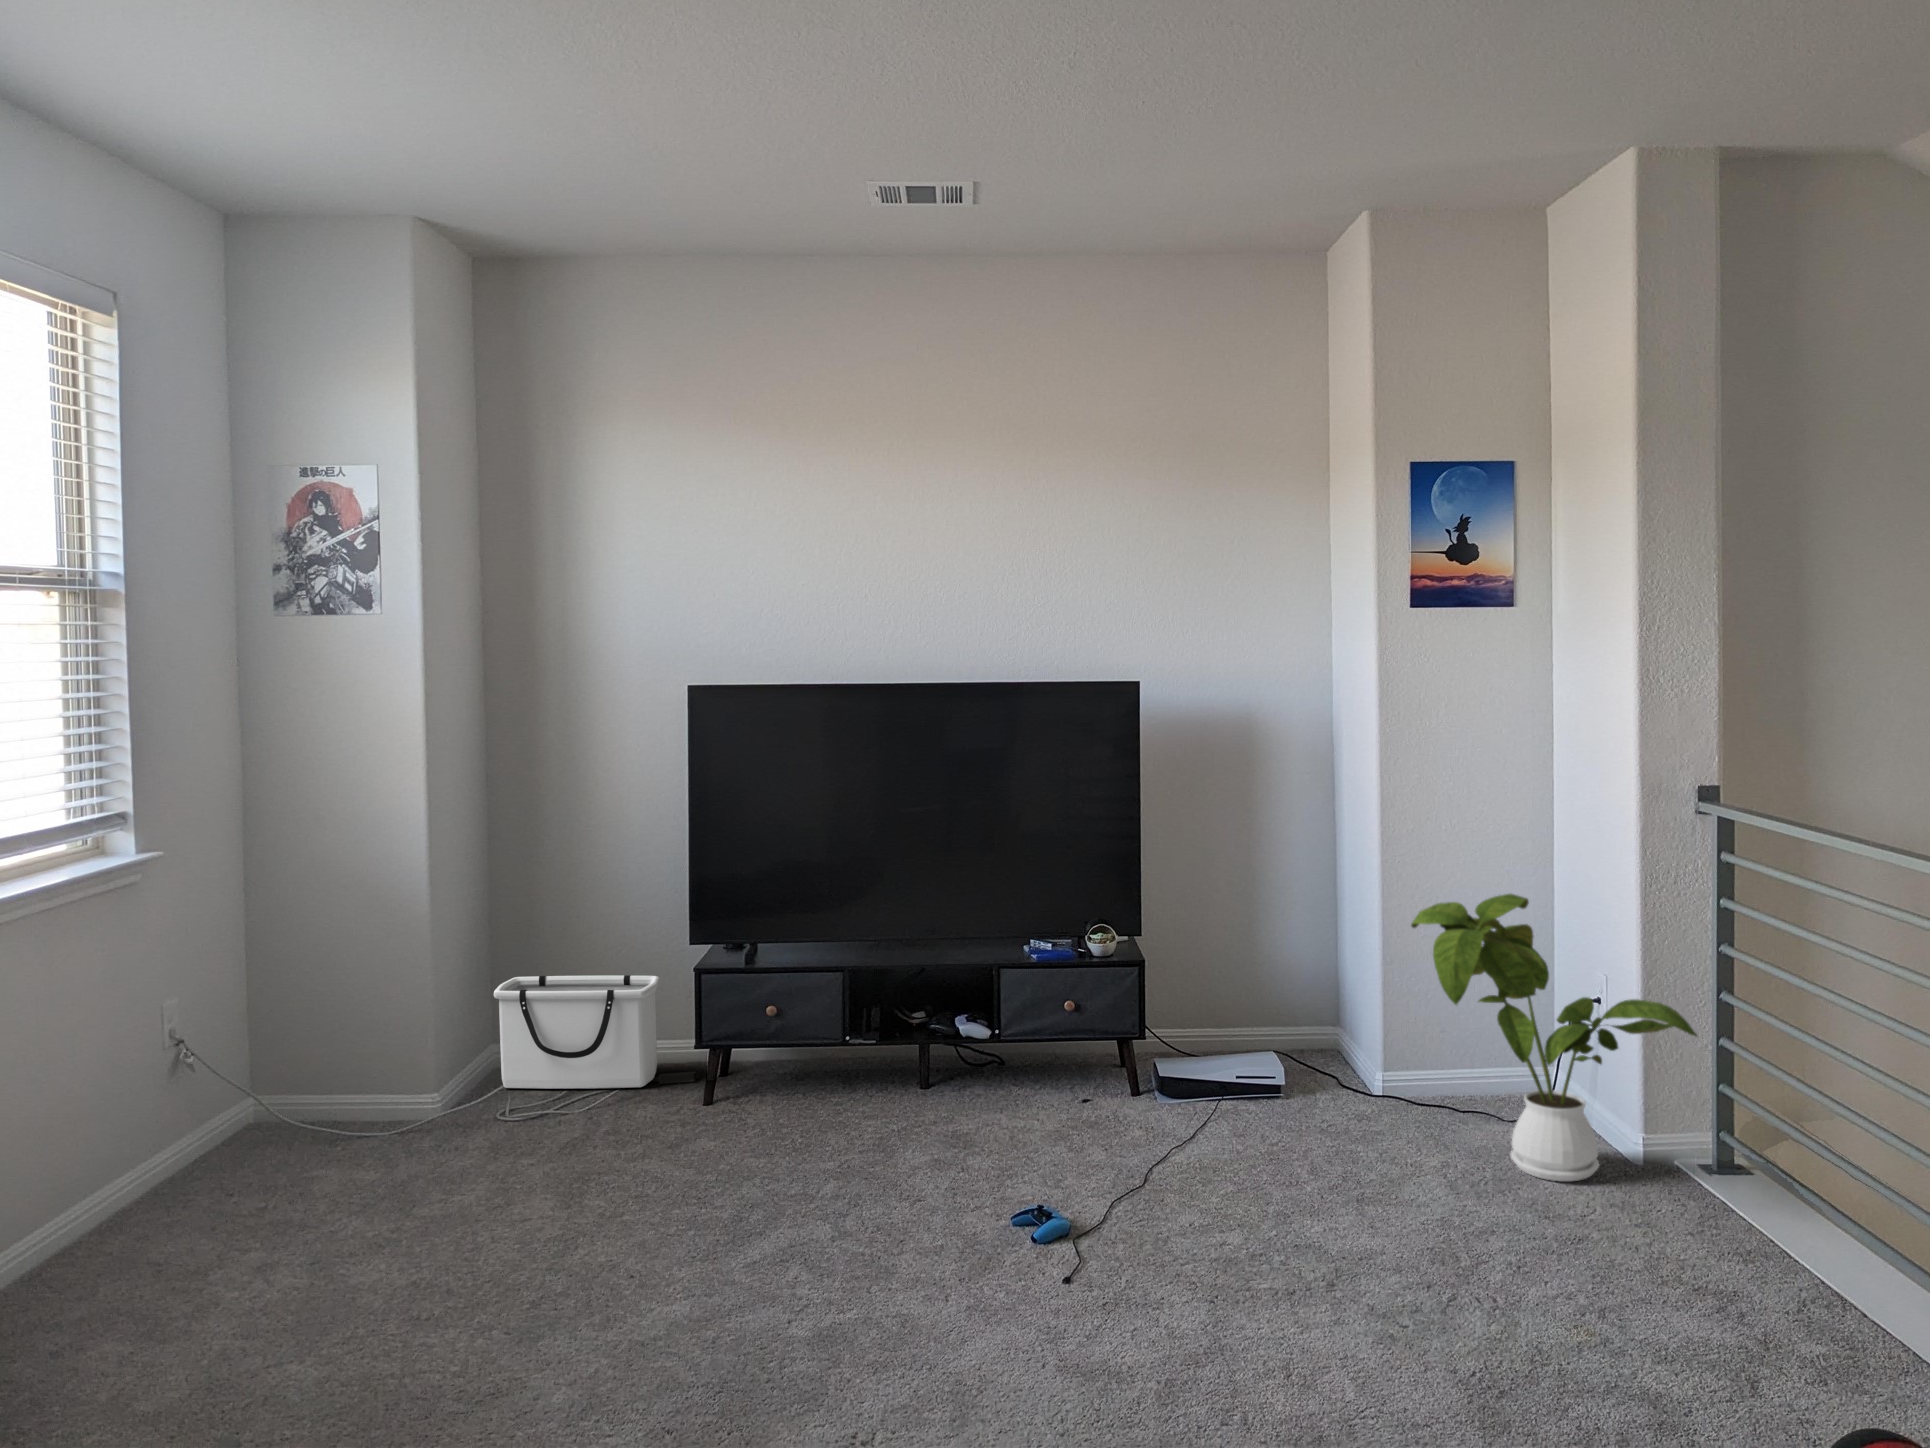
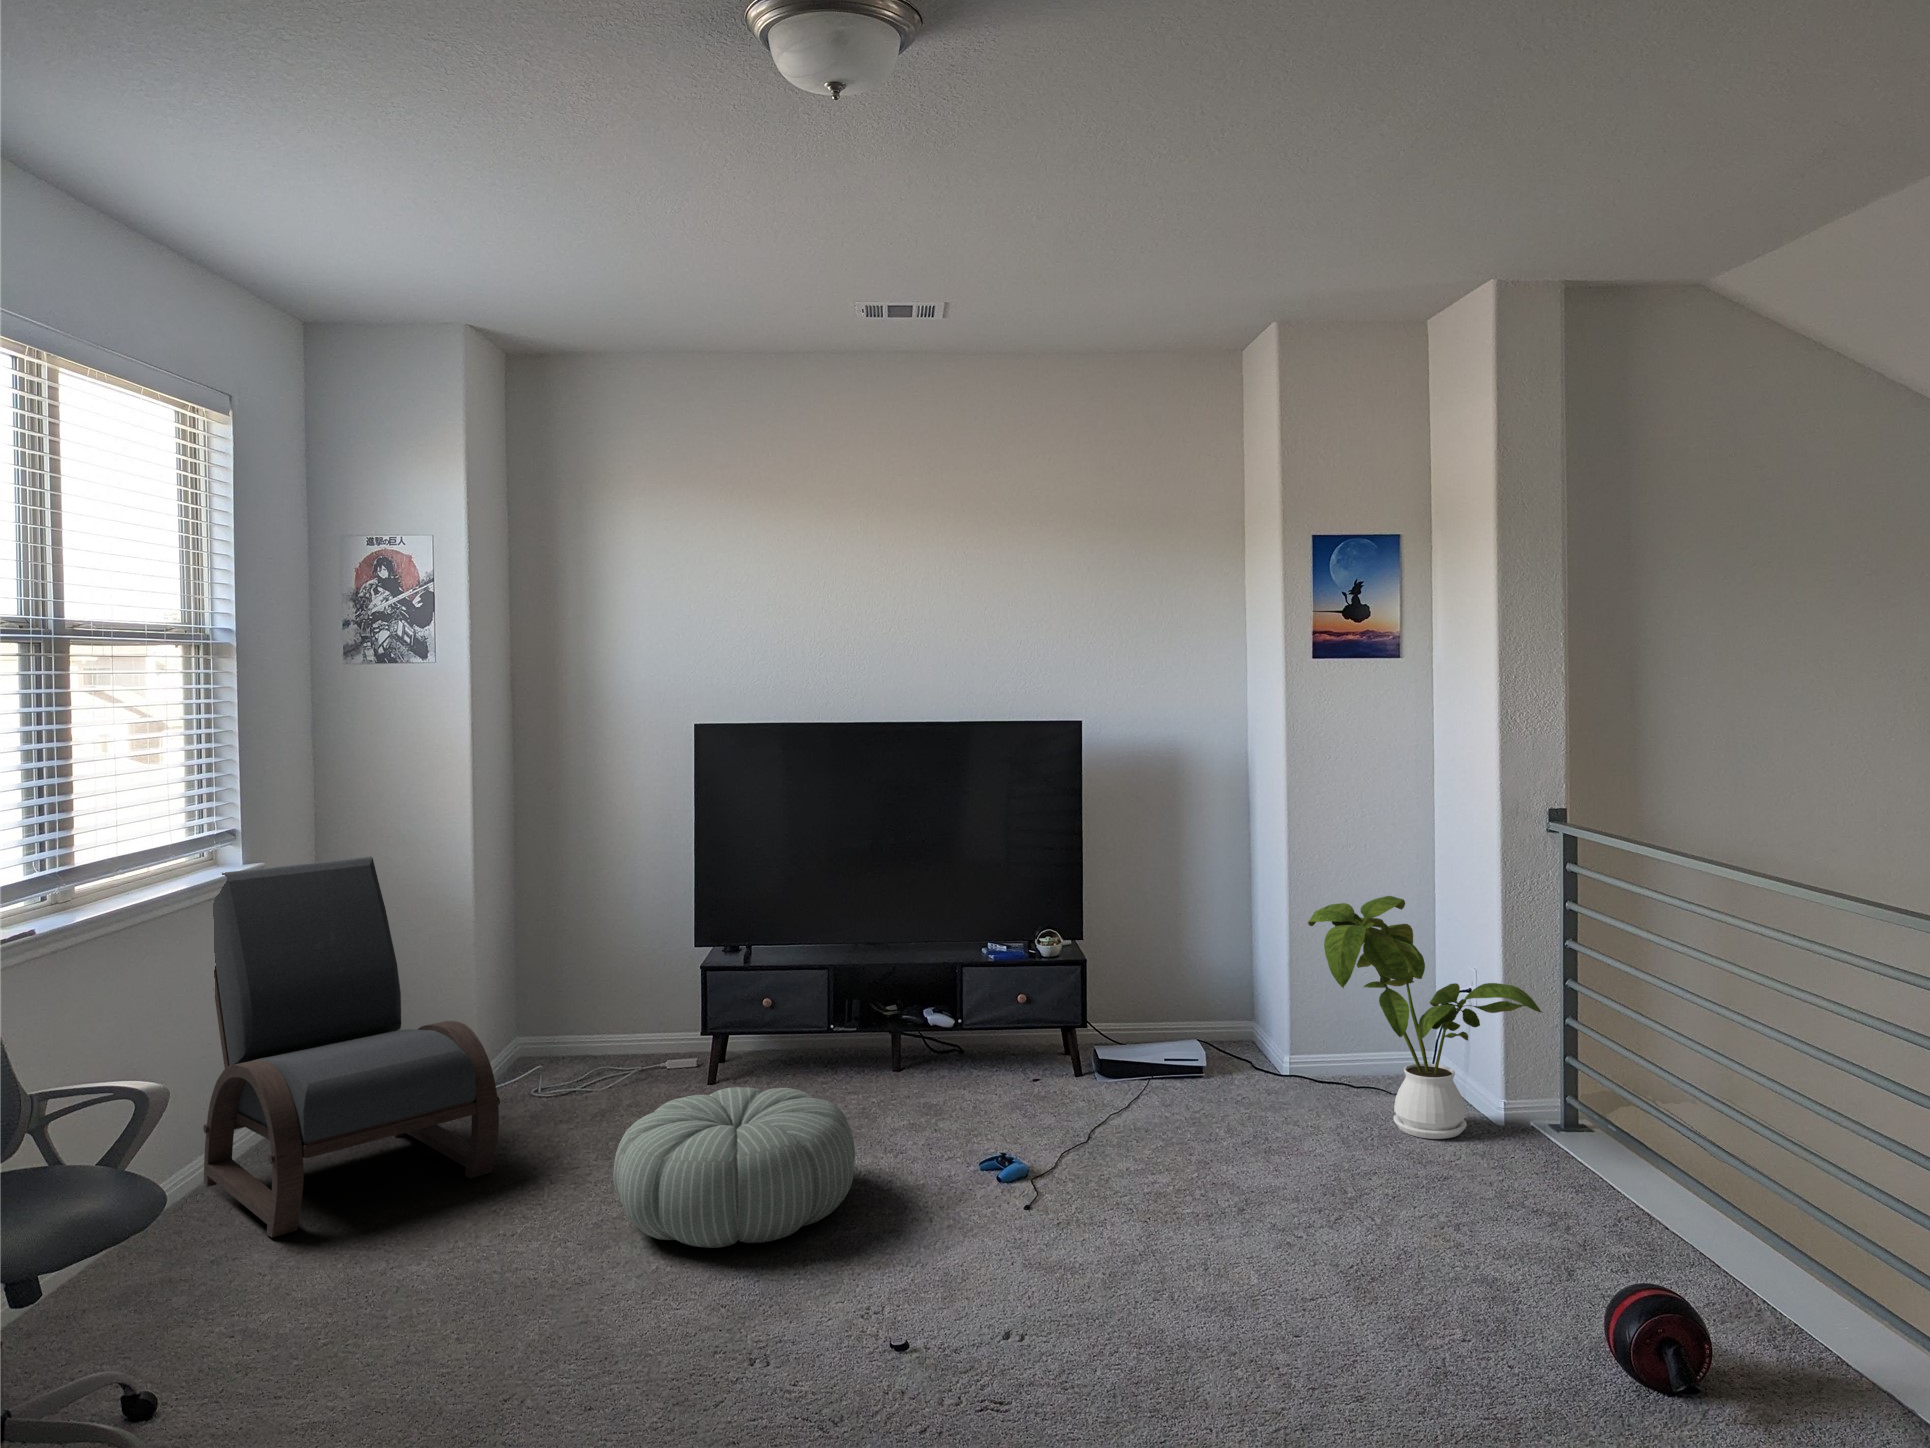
lounge chair: none [111,842,460,1294] -> present [203,856,500,1237]
storage bin: present [494,975,659,1089] -> none [526,976,670,1074]
pouf: none [591,1118,875,1316] -> present [613,1087,855,1248]

